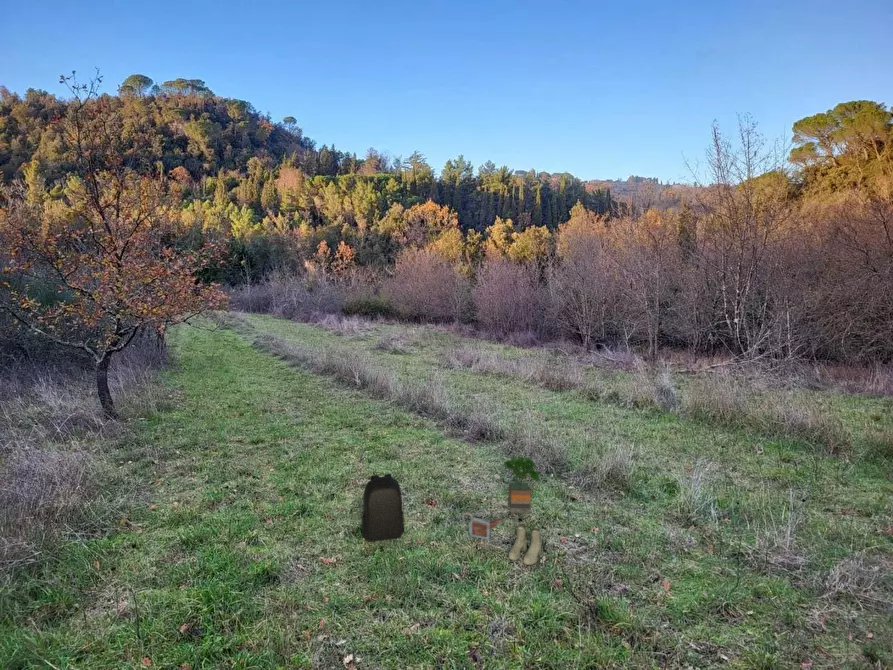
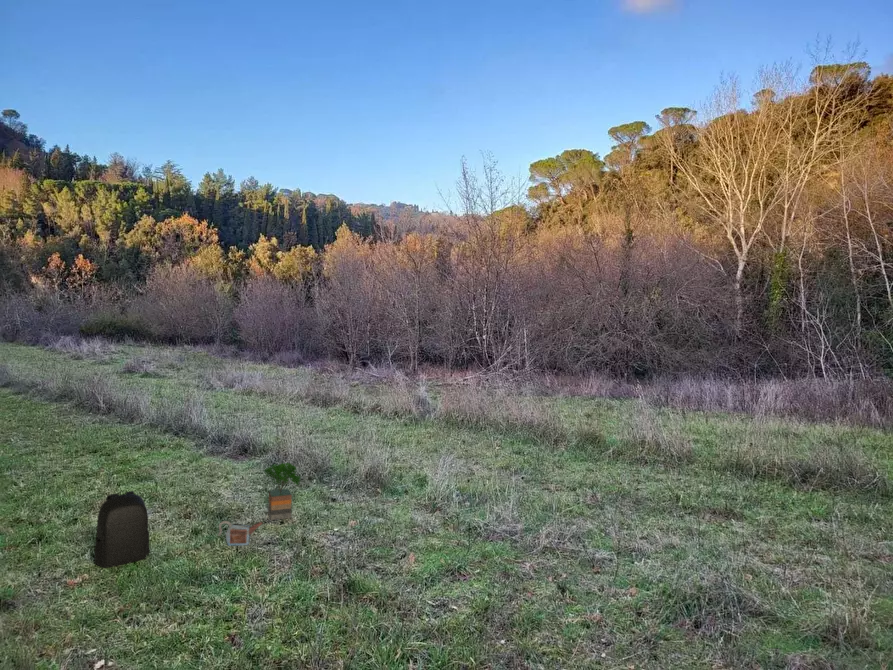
boots: present [509,525,541,565] -> none [270,523,302,559]

